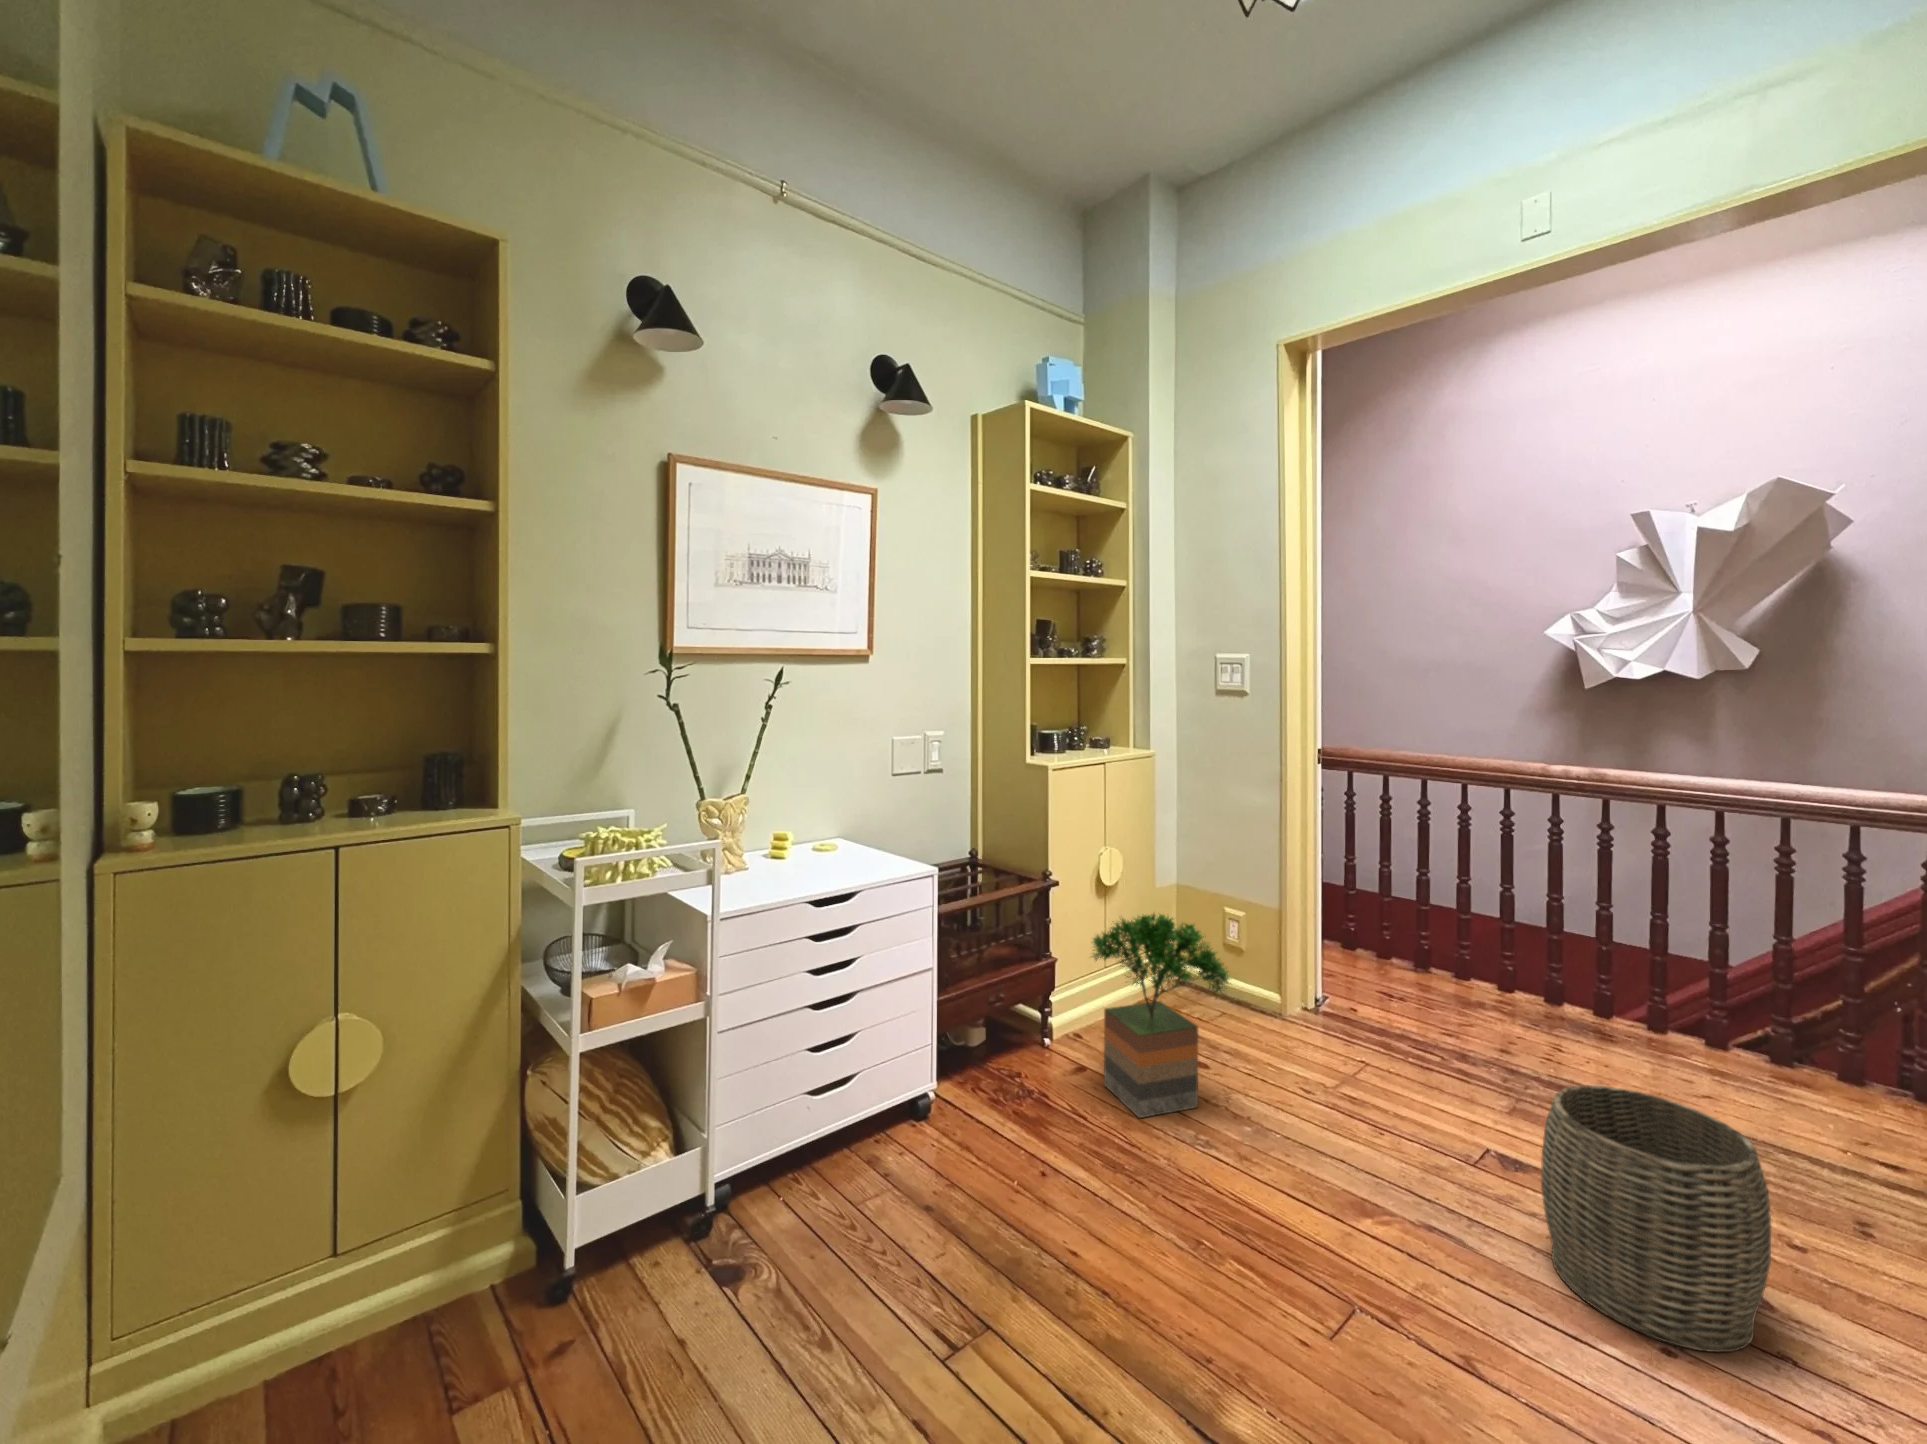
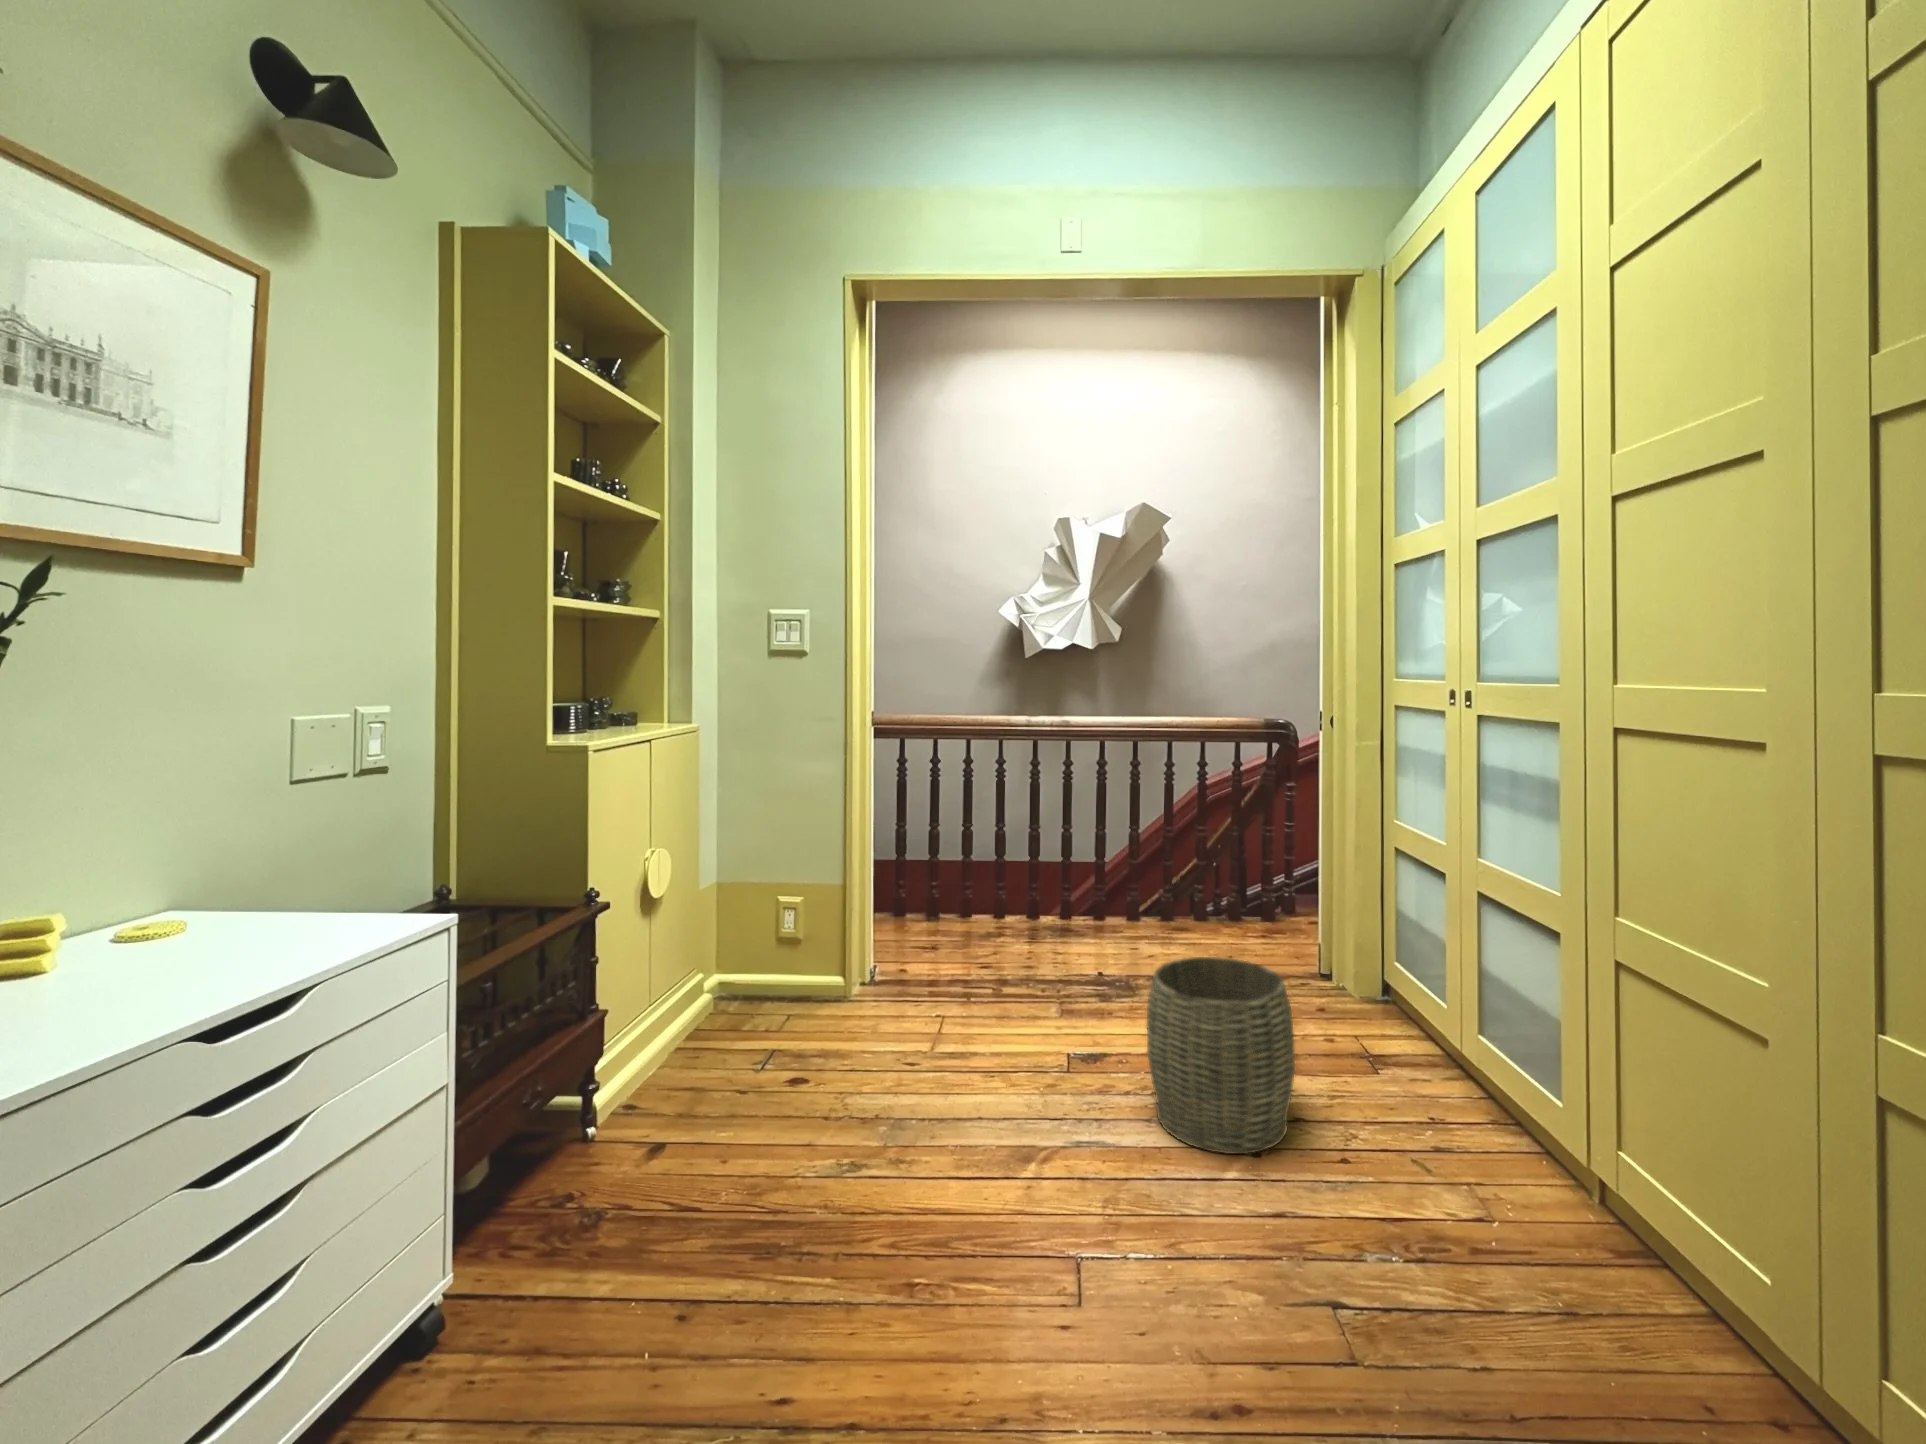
potted tree: present [1090,914,1231,1118] -> none [670,910,857,1175]

